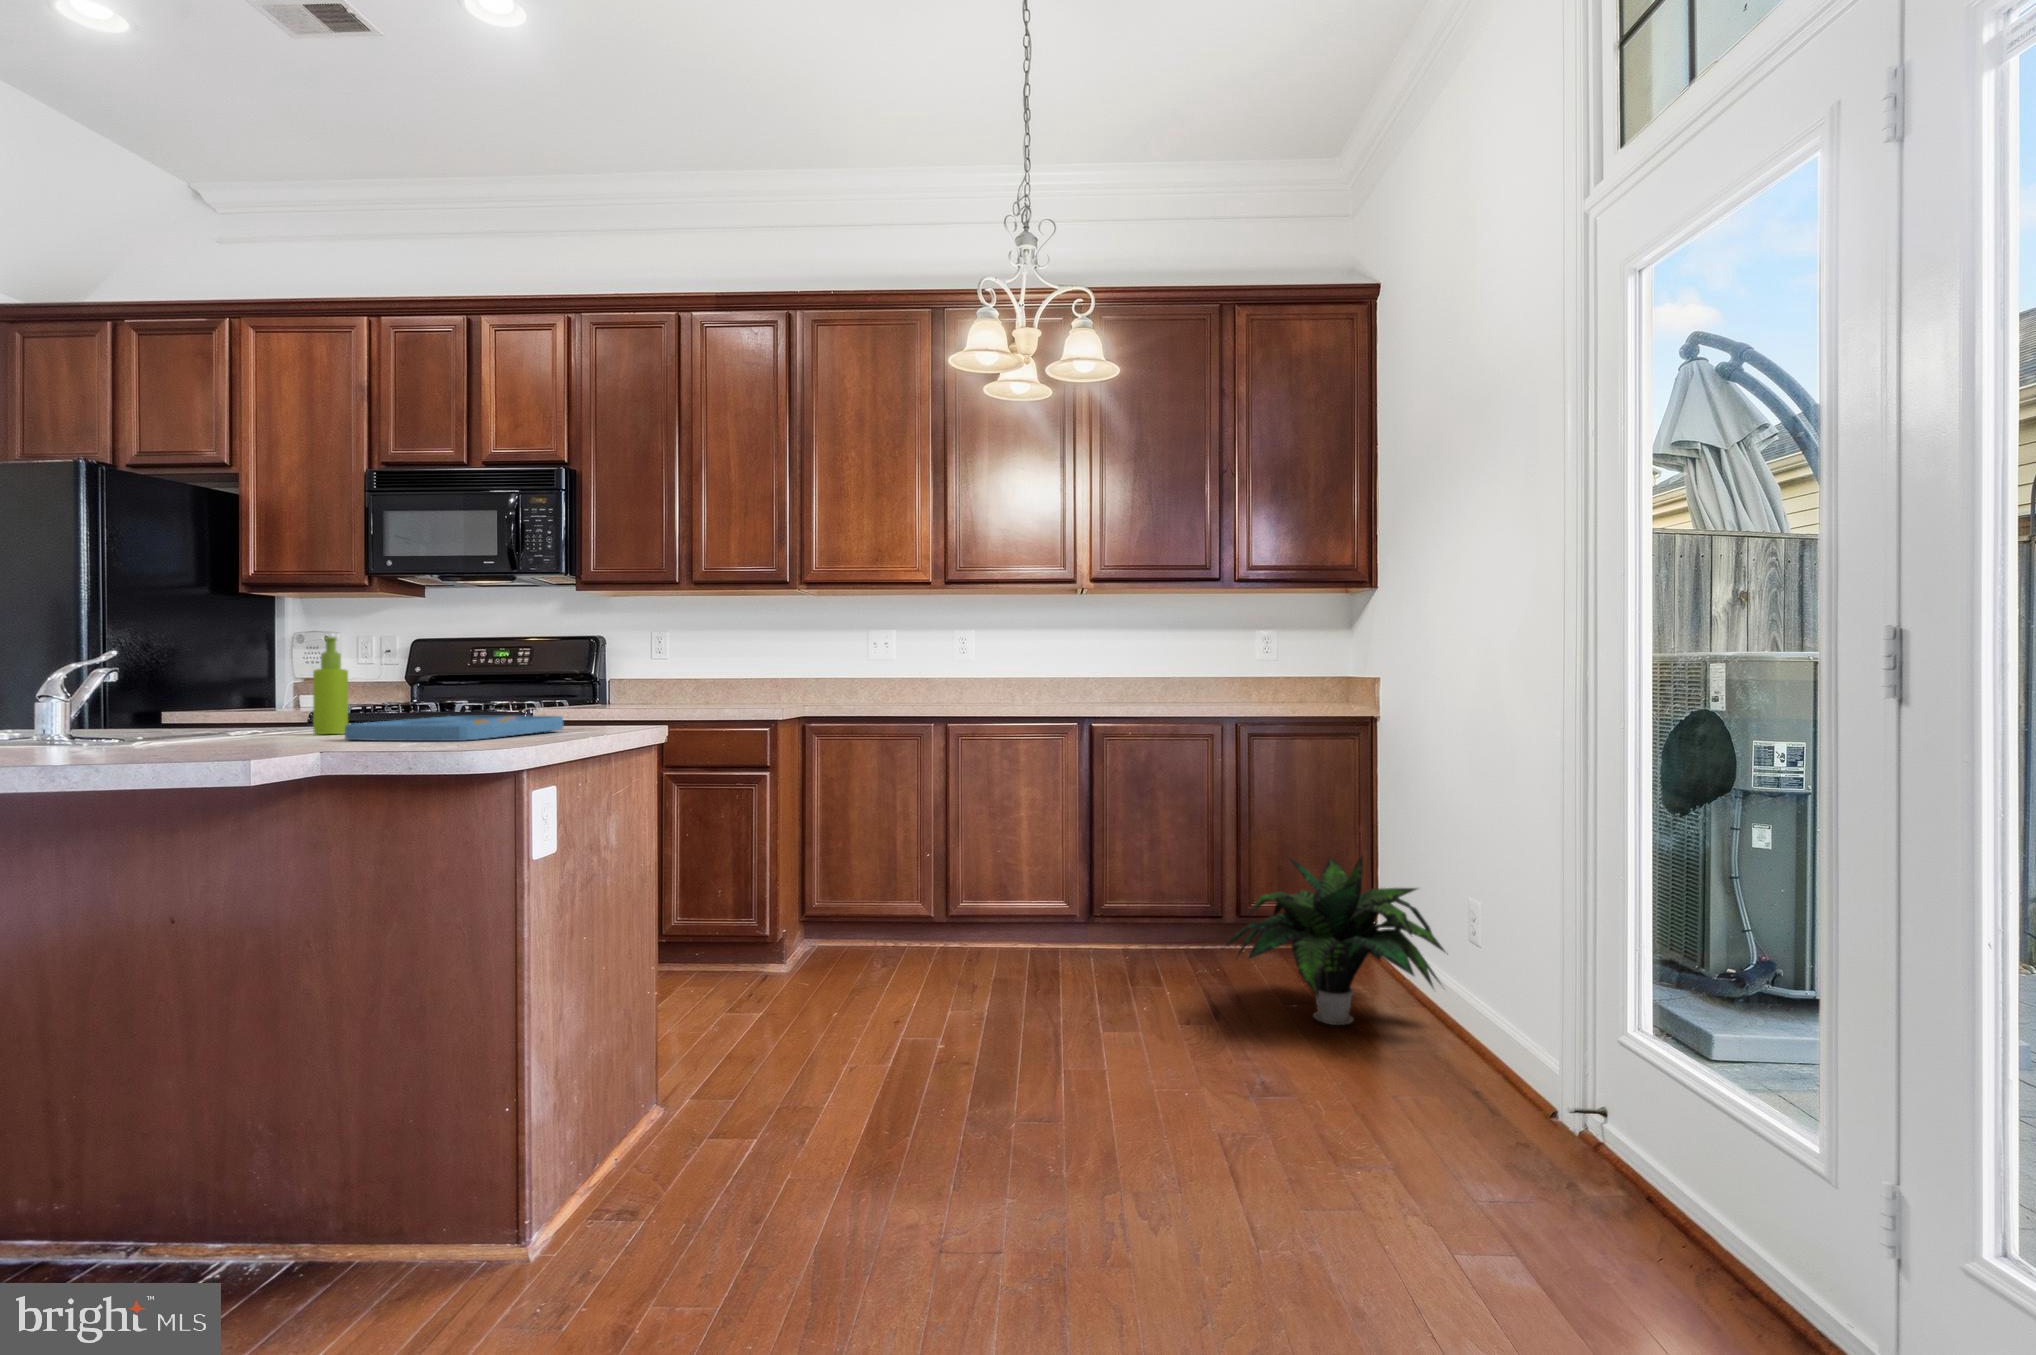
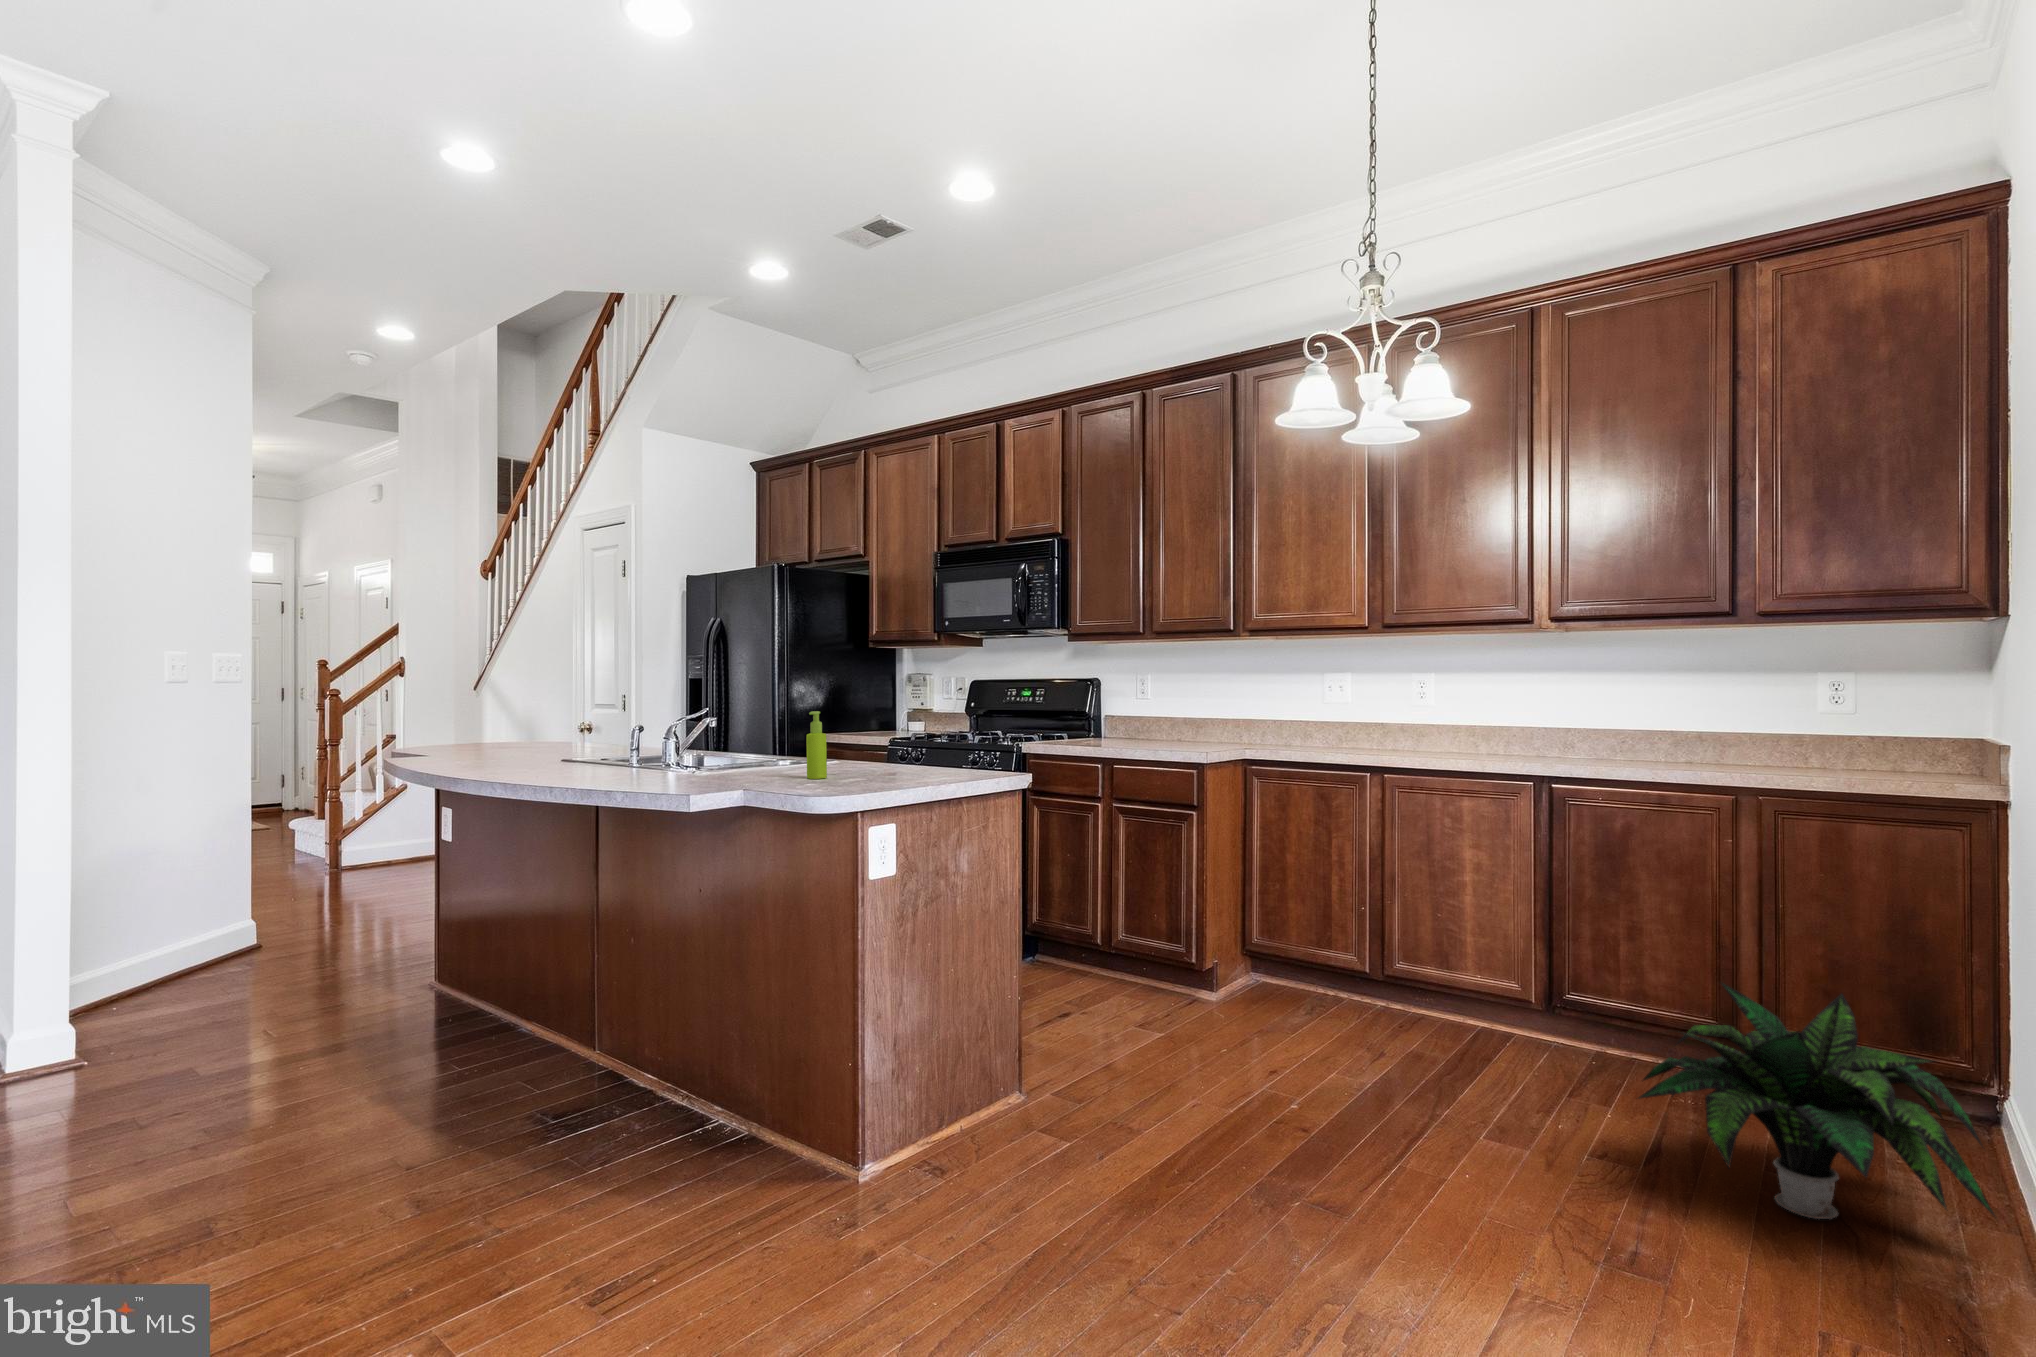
tray: present [345,716,563,741] -> none [799,768,946,794]

